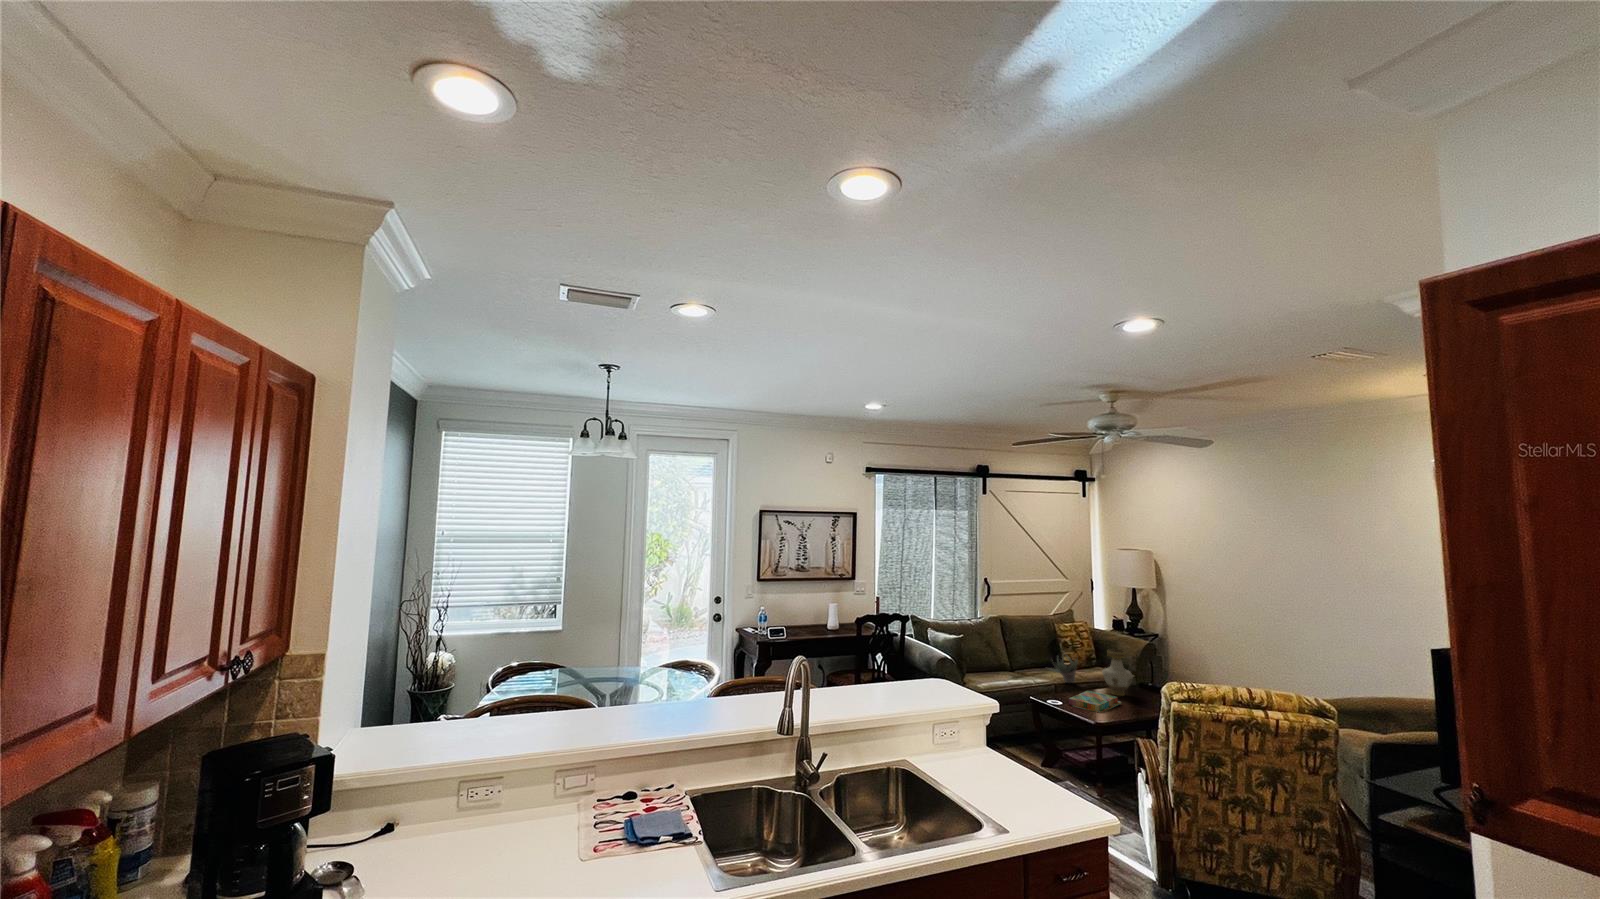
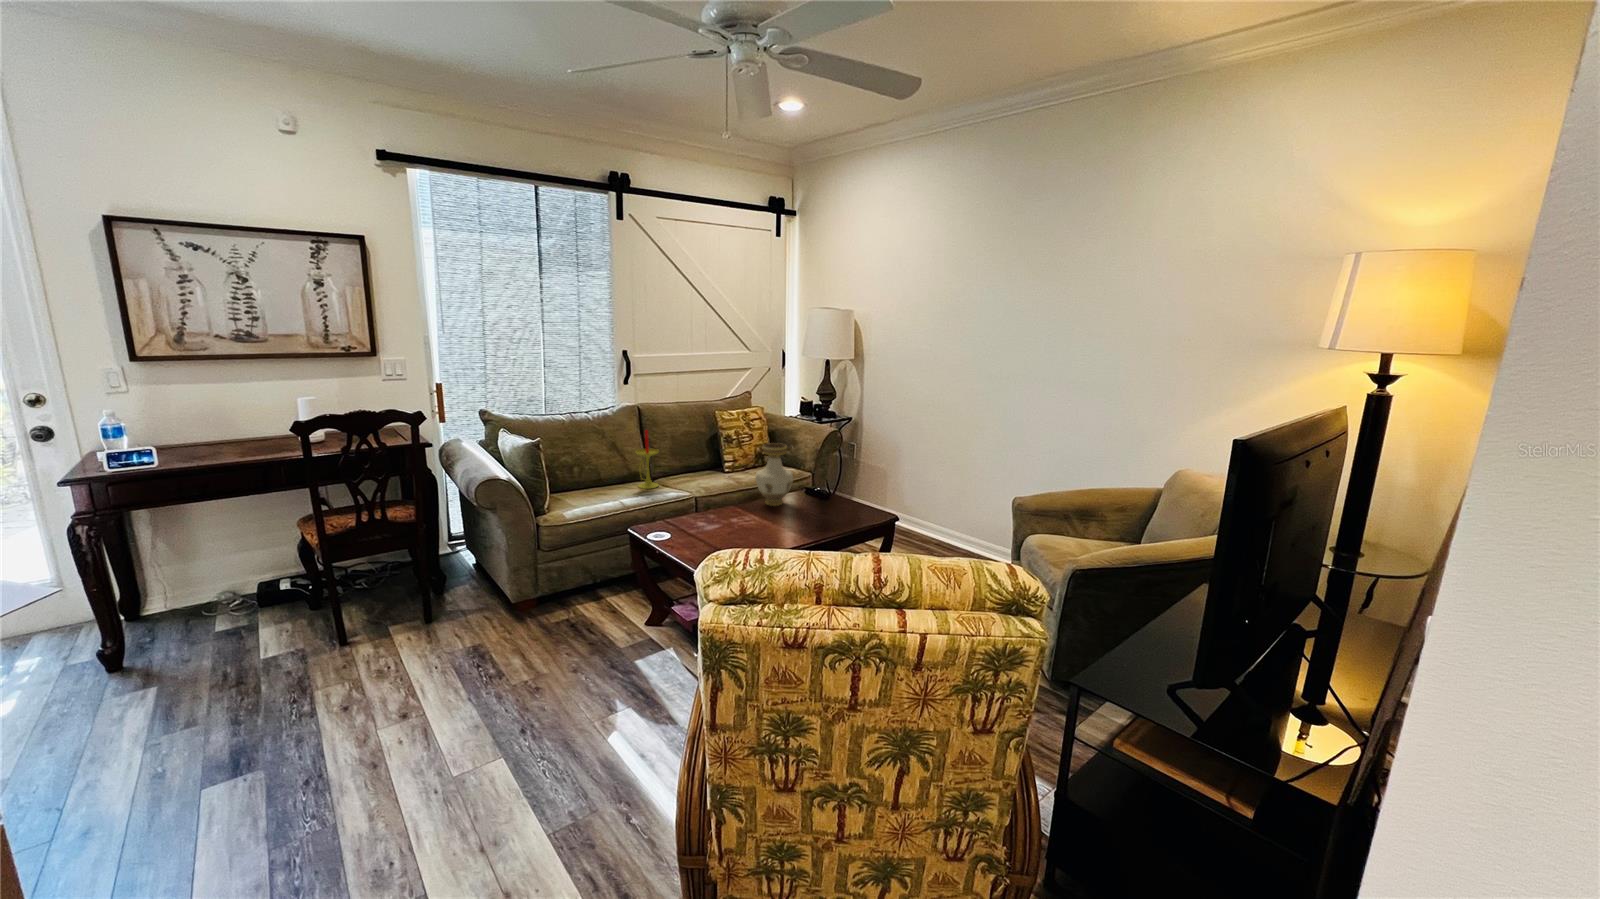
candle: none [1008,634,1024,677] -> present [636,430,659,489]
succulent plant: present [1047,656,1078,683] -> none [683,448,729,492]
board game: present [1069,690,1121,713] -> none [688,506,768,544]

